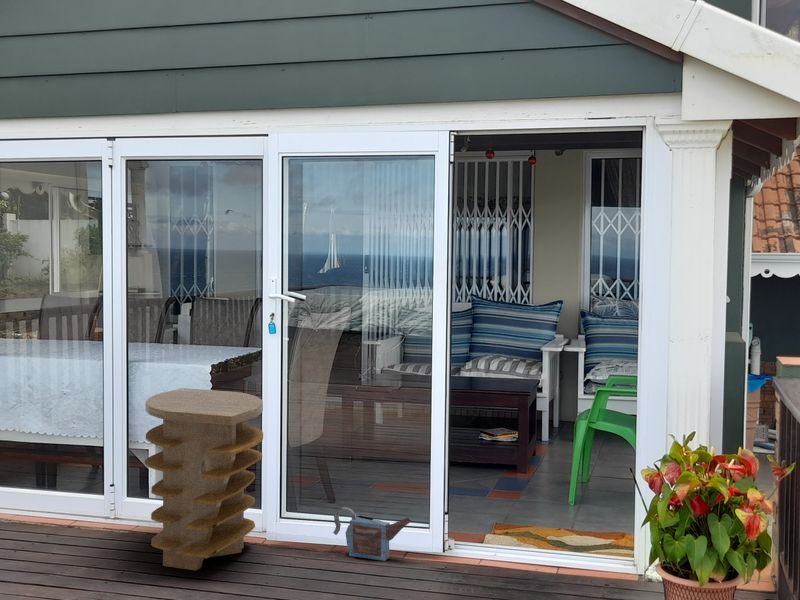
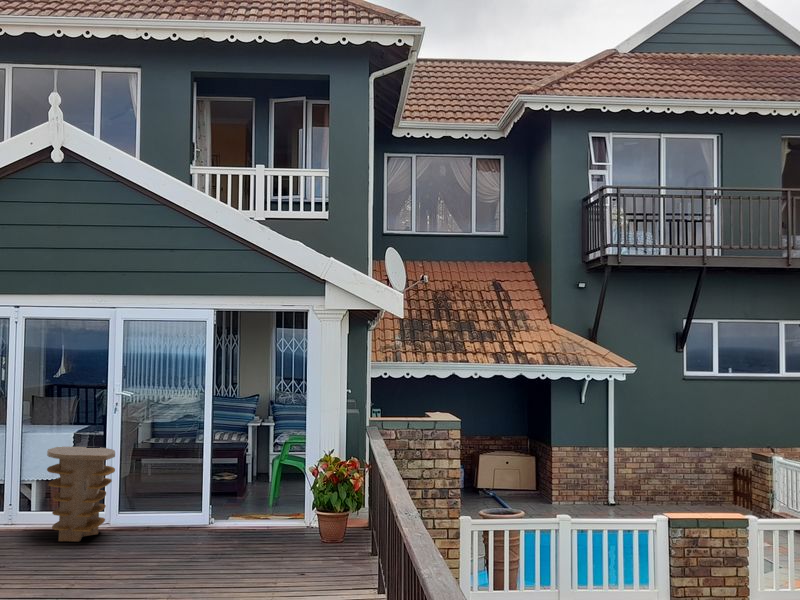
watering can: present [333,507,411,561] -> none [150,506,194,532]

